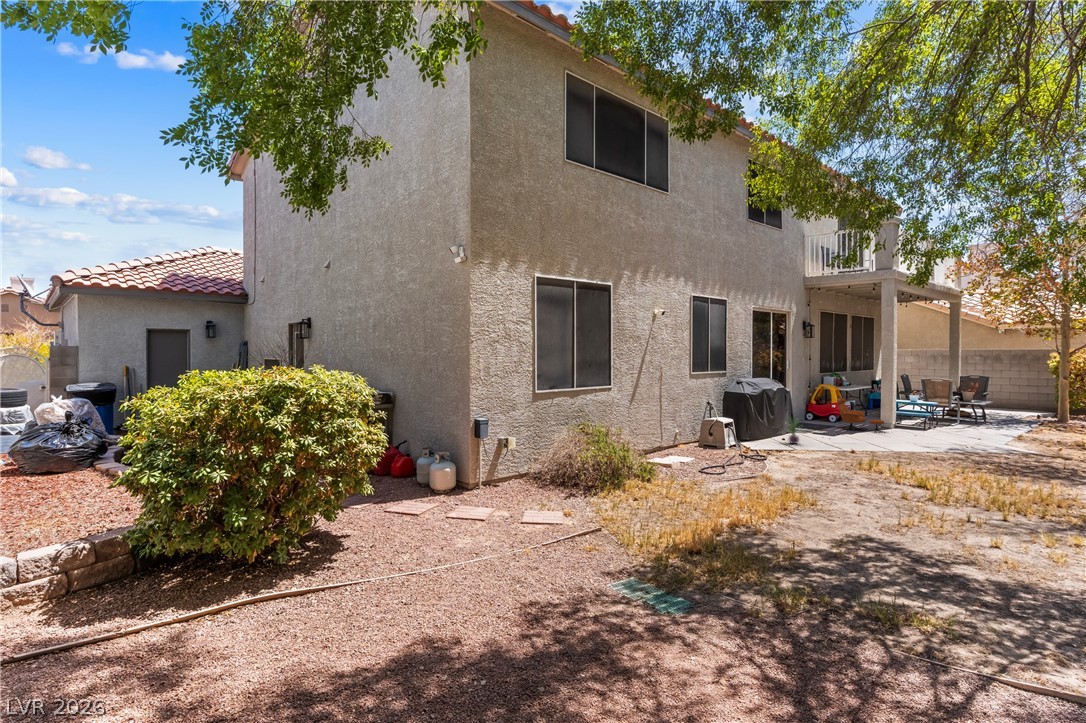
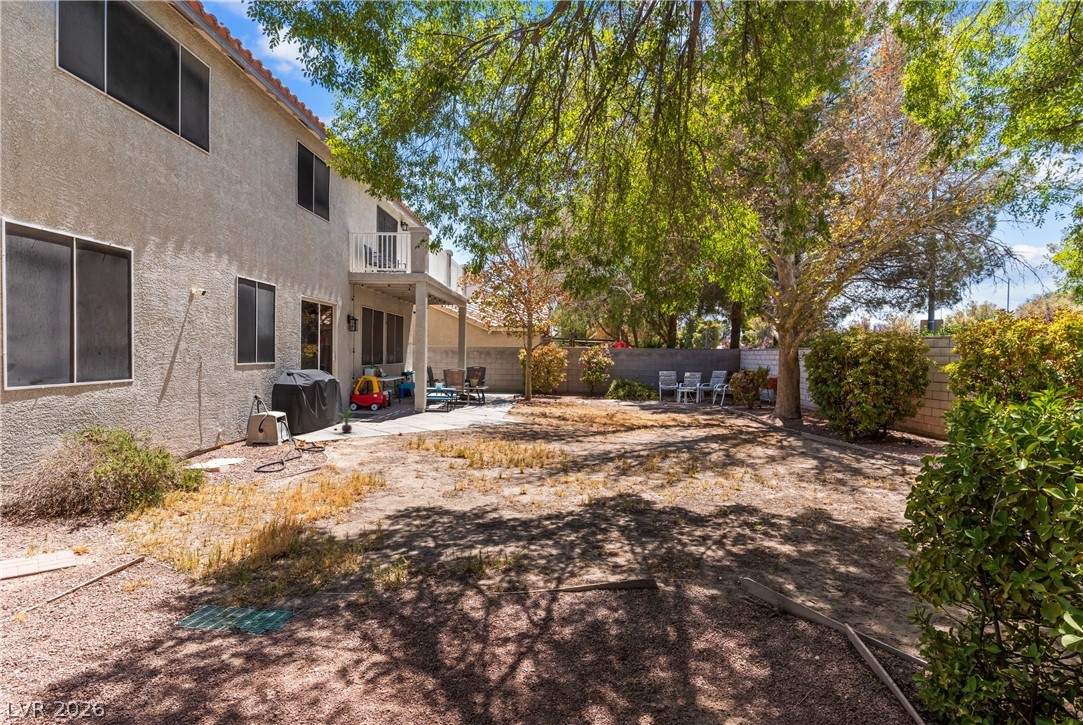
lounge chair: present [837,398,884,432] -> none [380,388,420,417]

